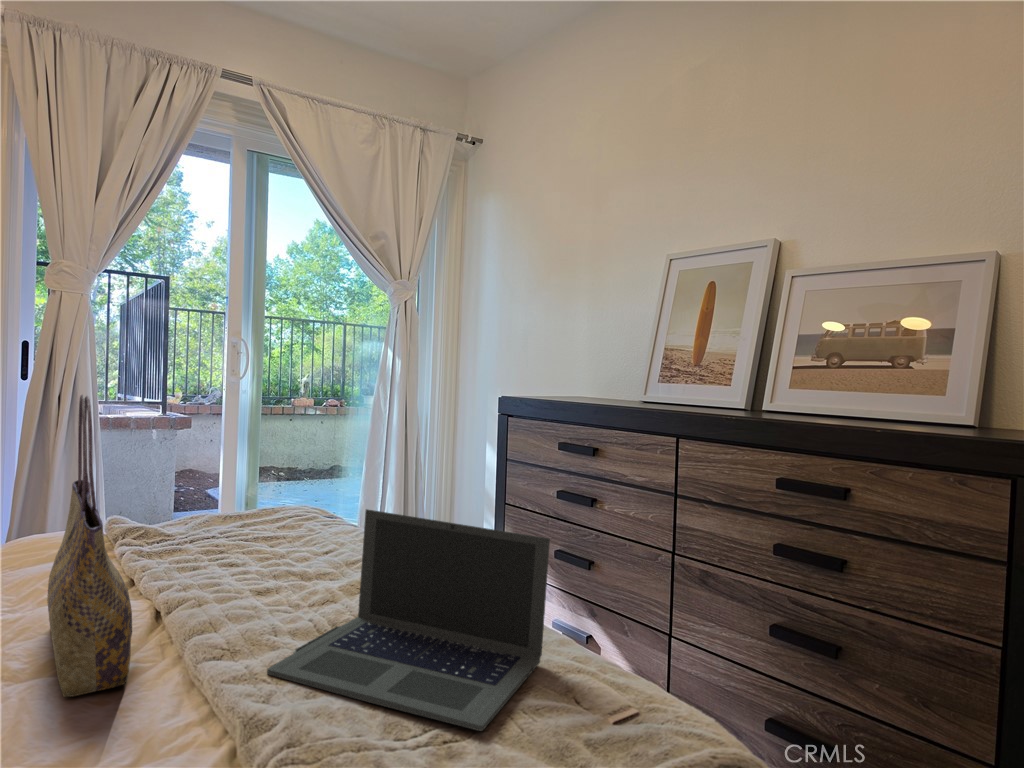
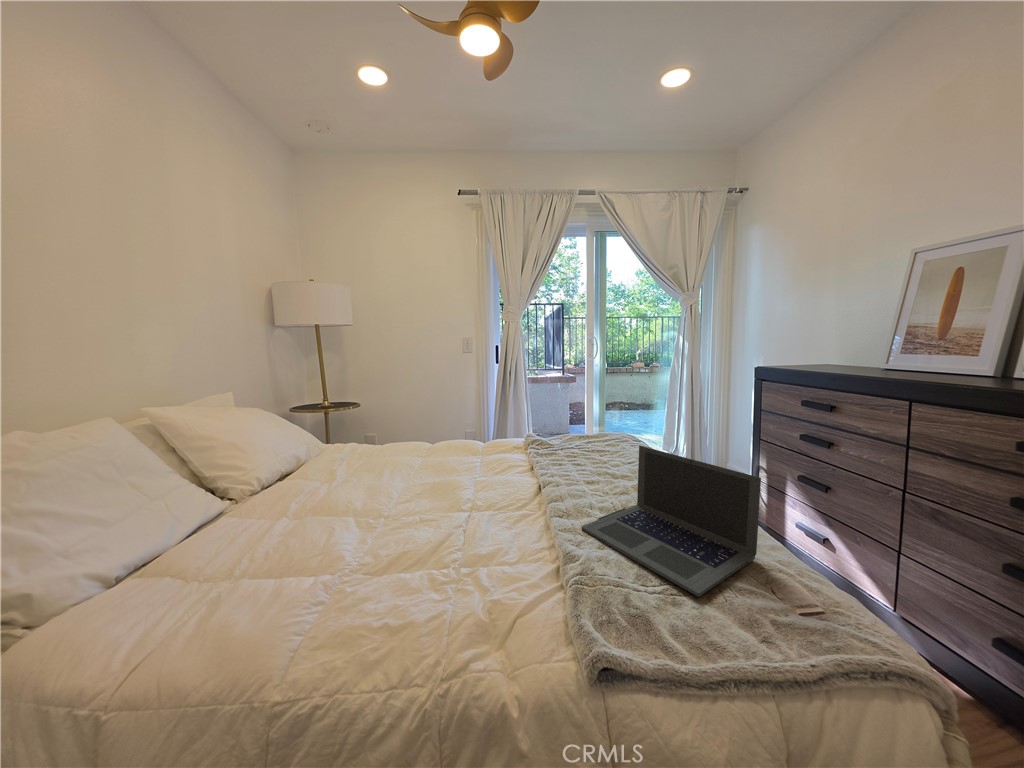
tote bag: present [47,395,132,697] -> none [491,385,523,521]

